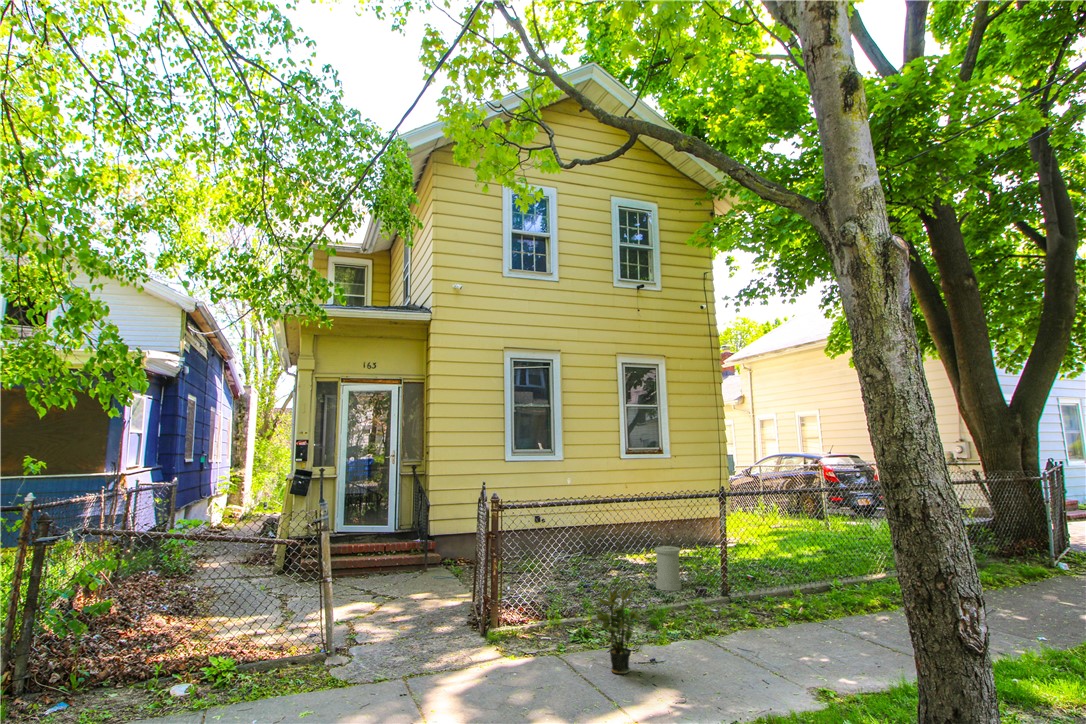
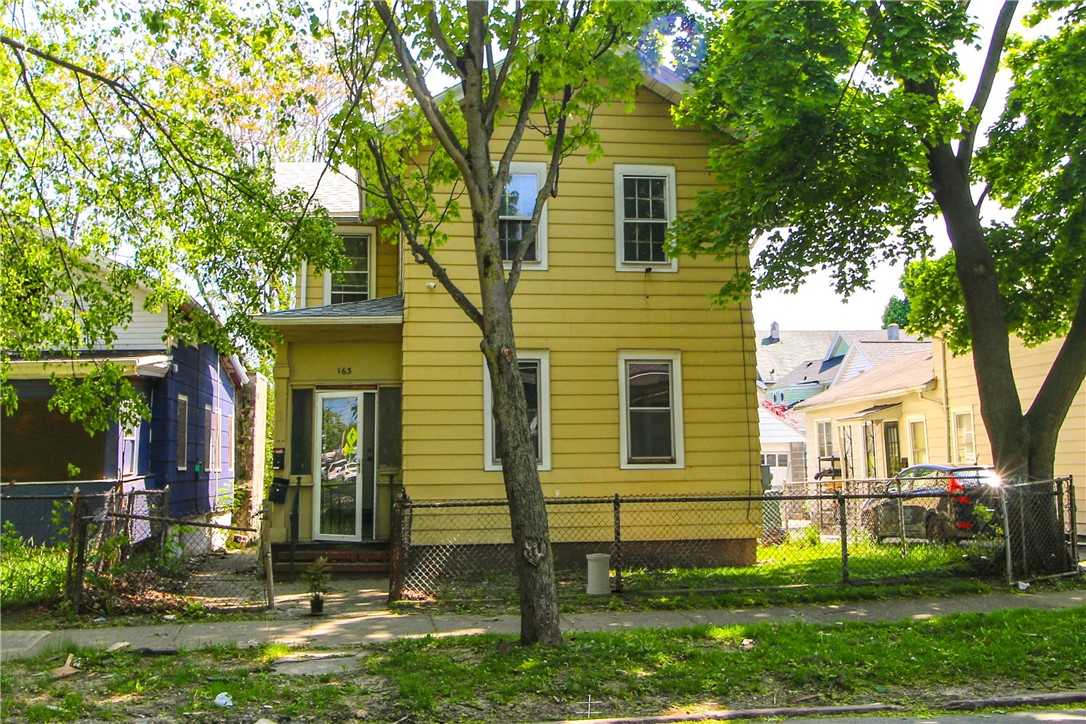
potted plant: present [596,586,640,674] -> present [301,557,332,615]

